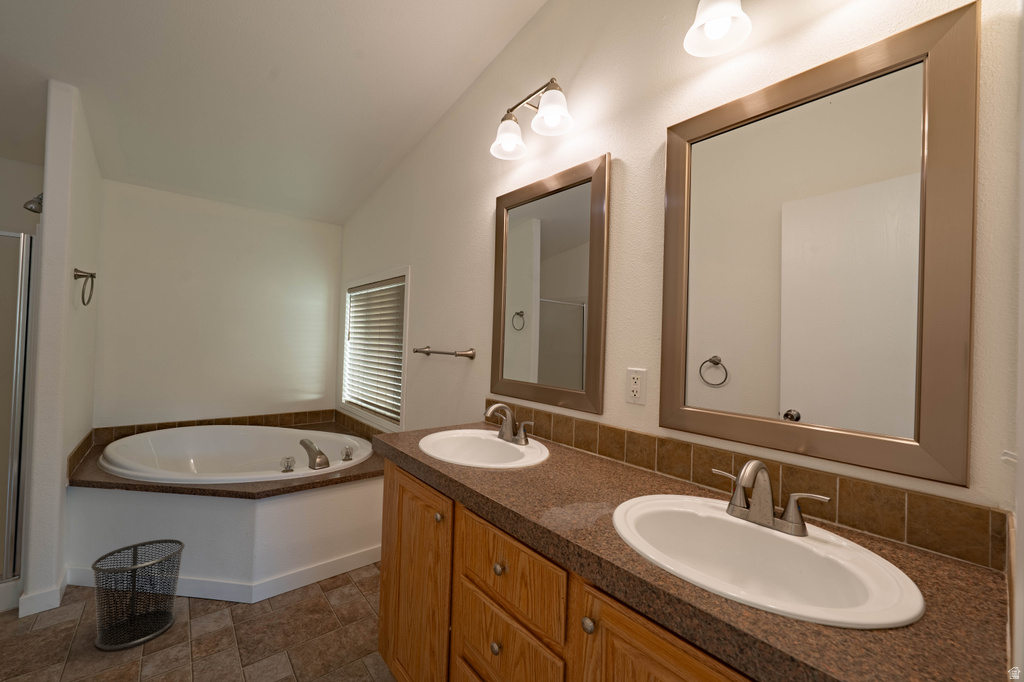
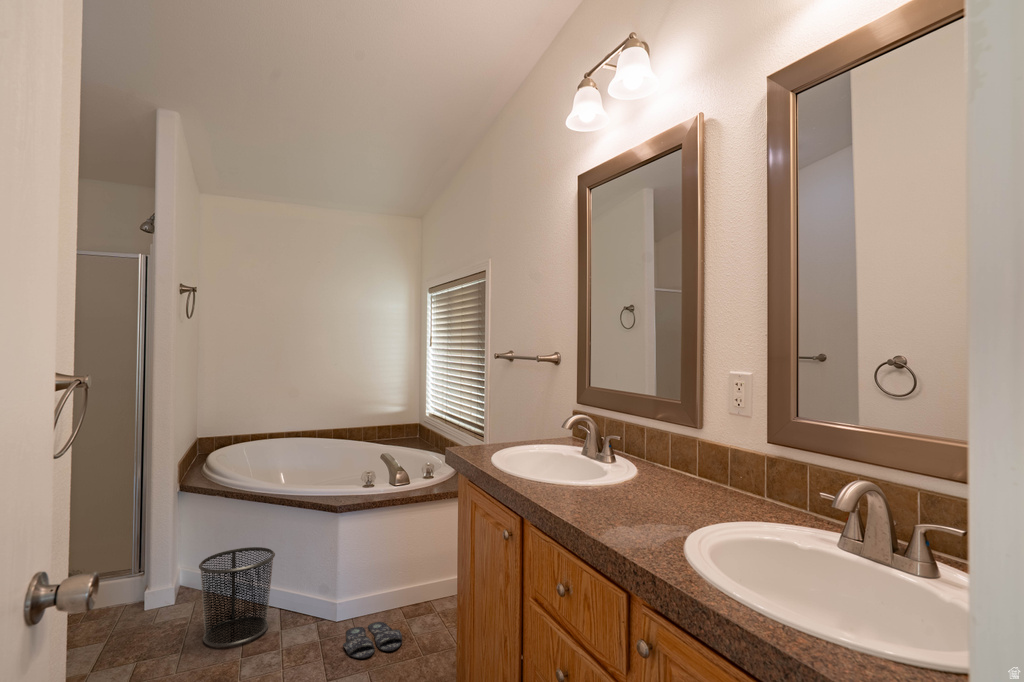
slippers: none [259,600,321,640] -> present [343,622,402,659]

